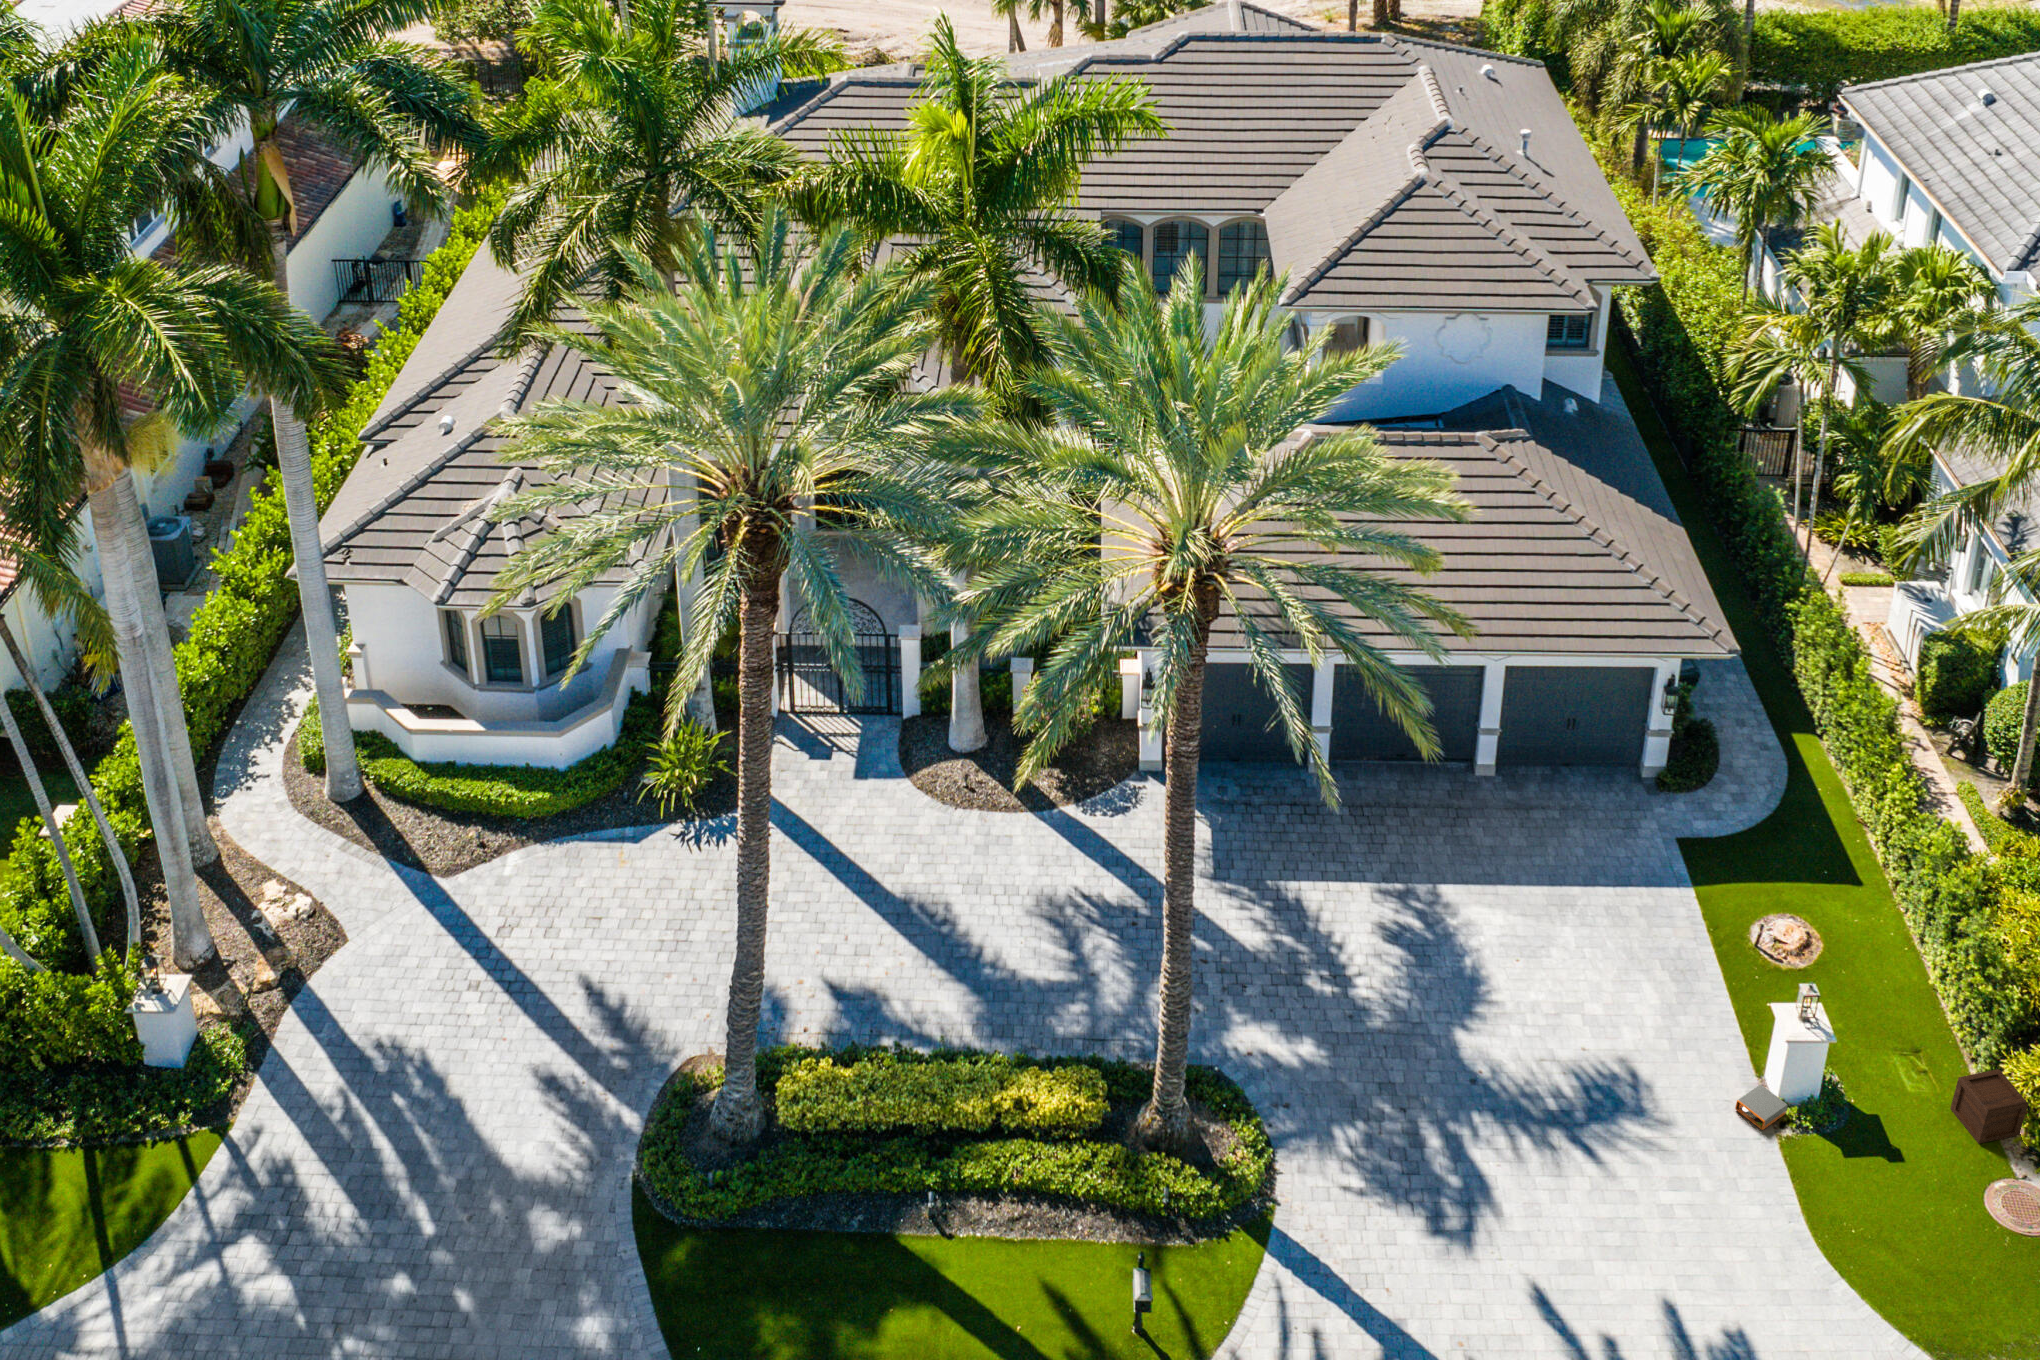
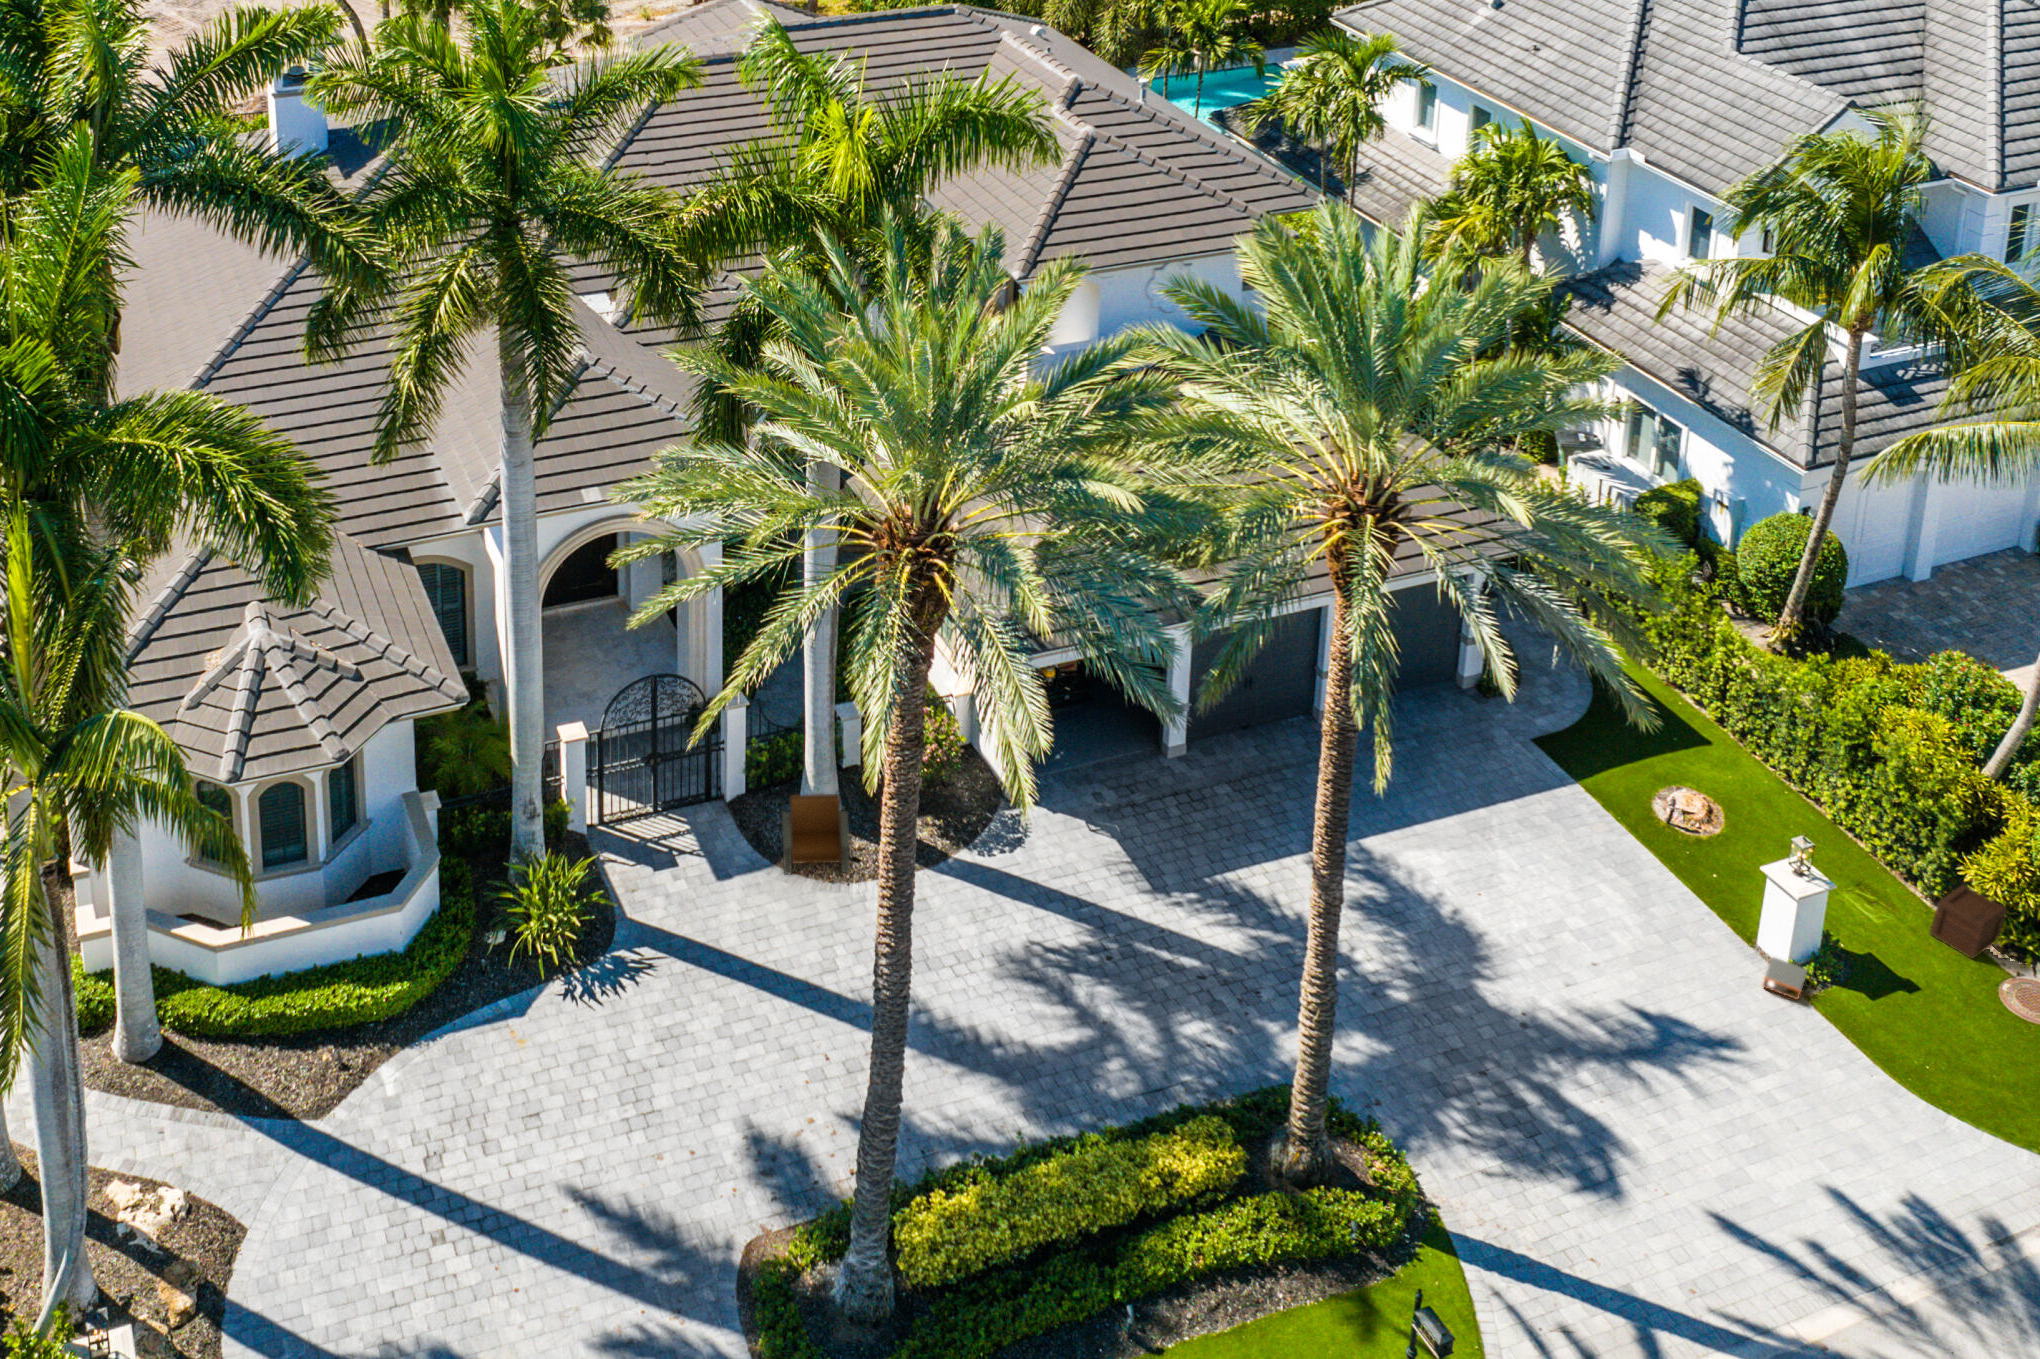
lounge chair: none [909,718,982,797] -> present [782,794,850,874]

